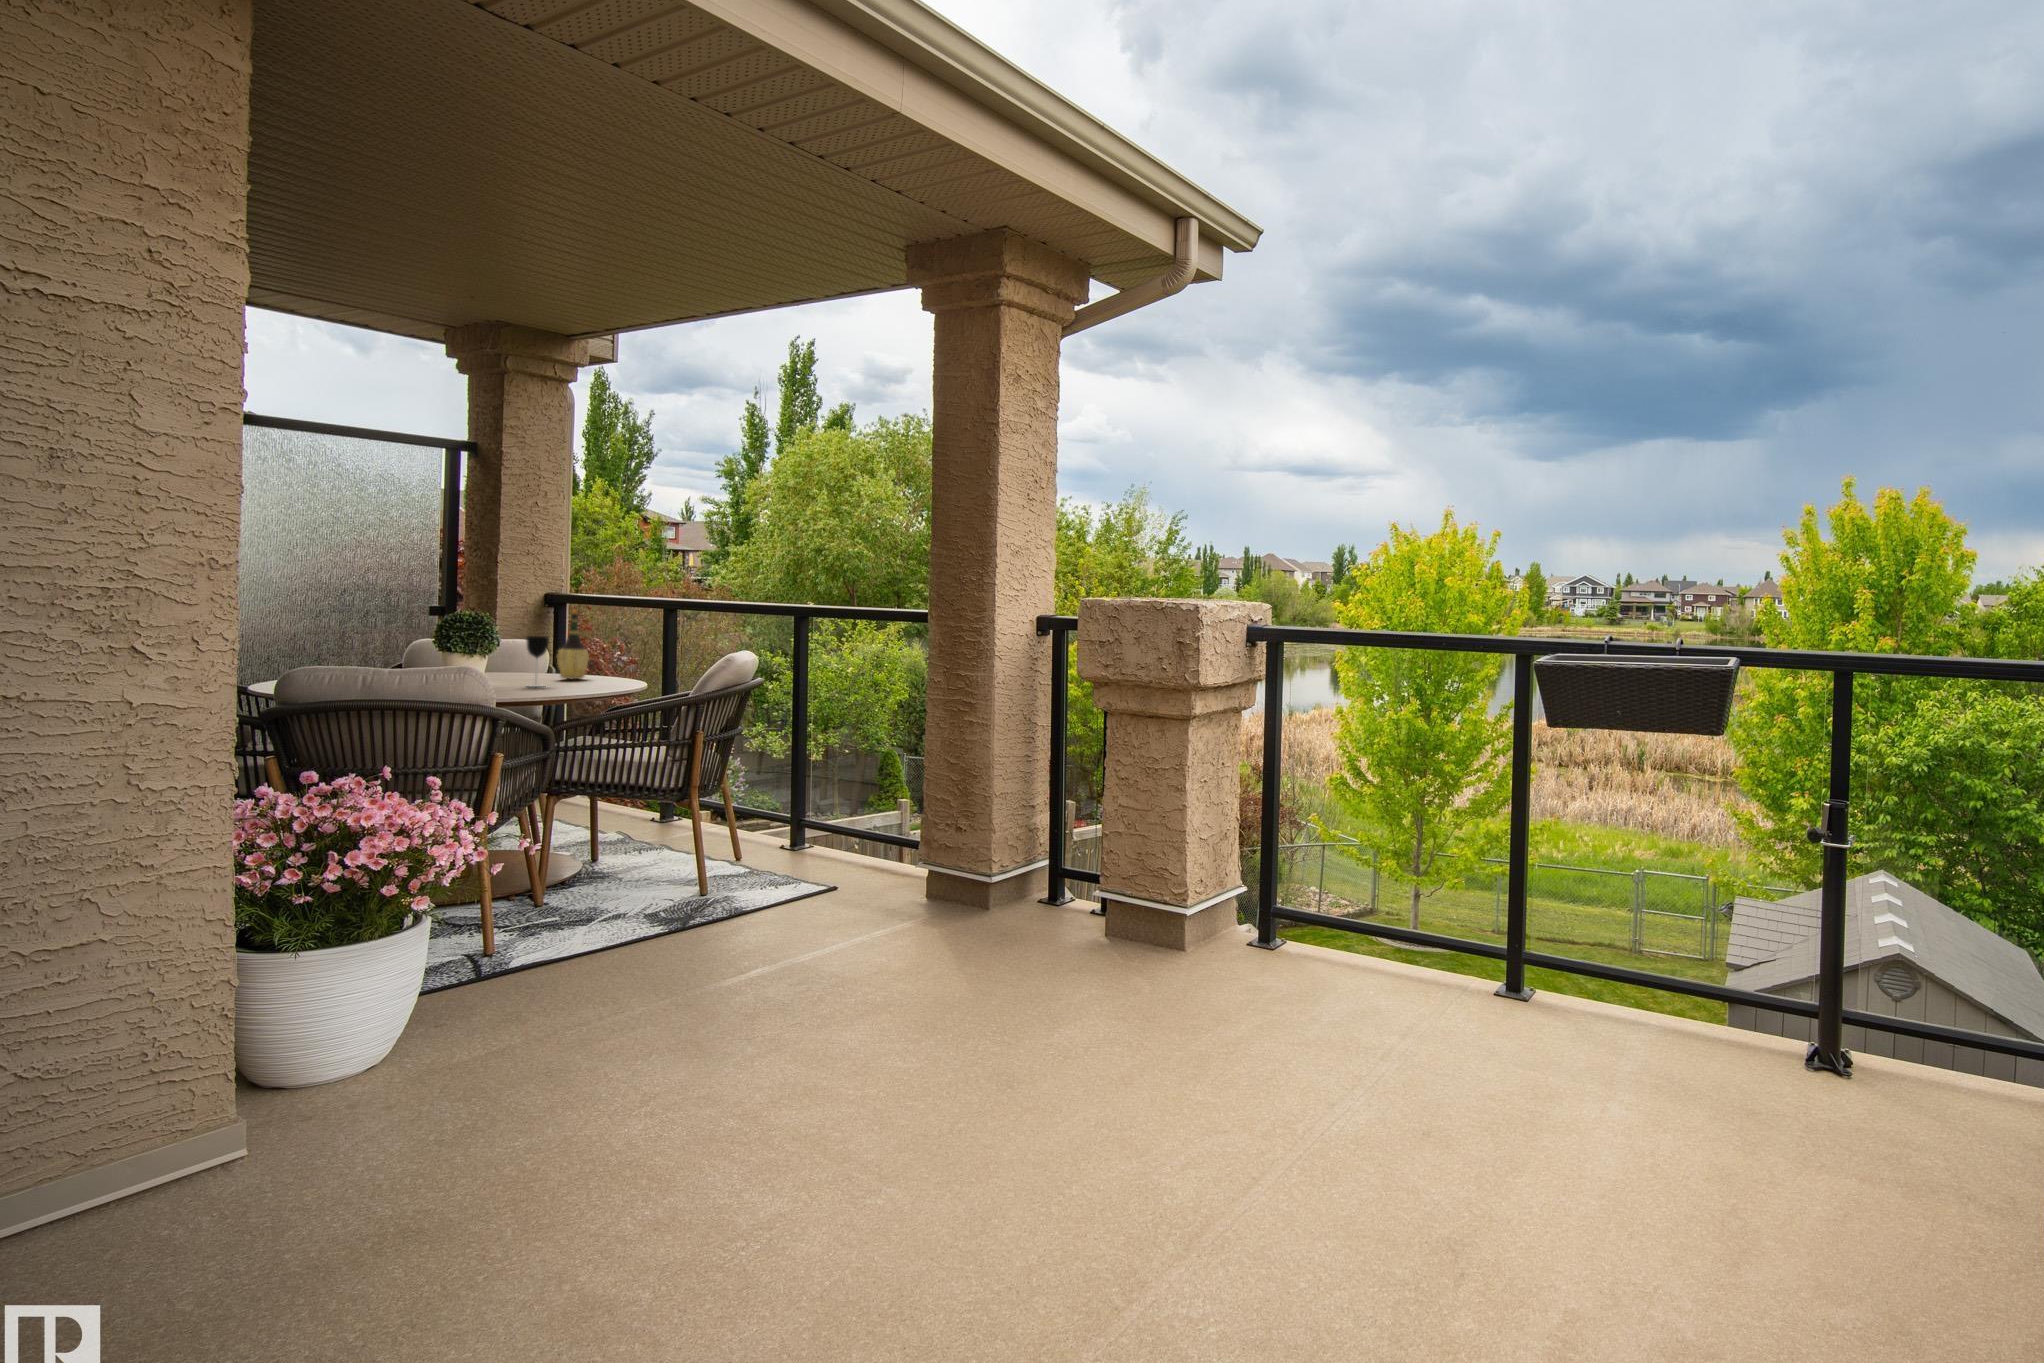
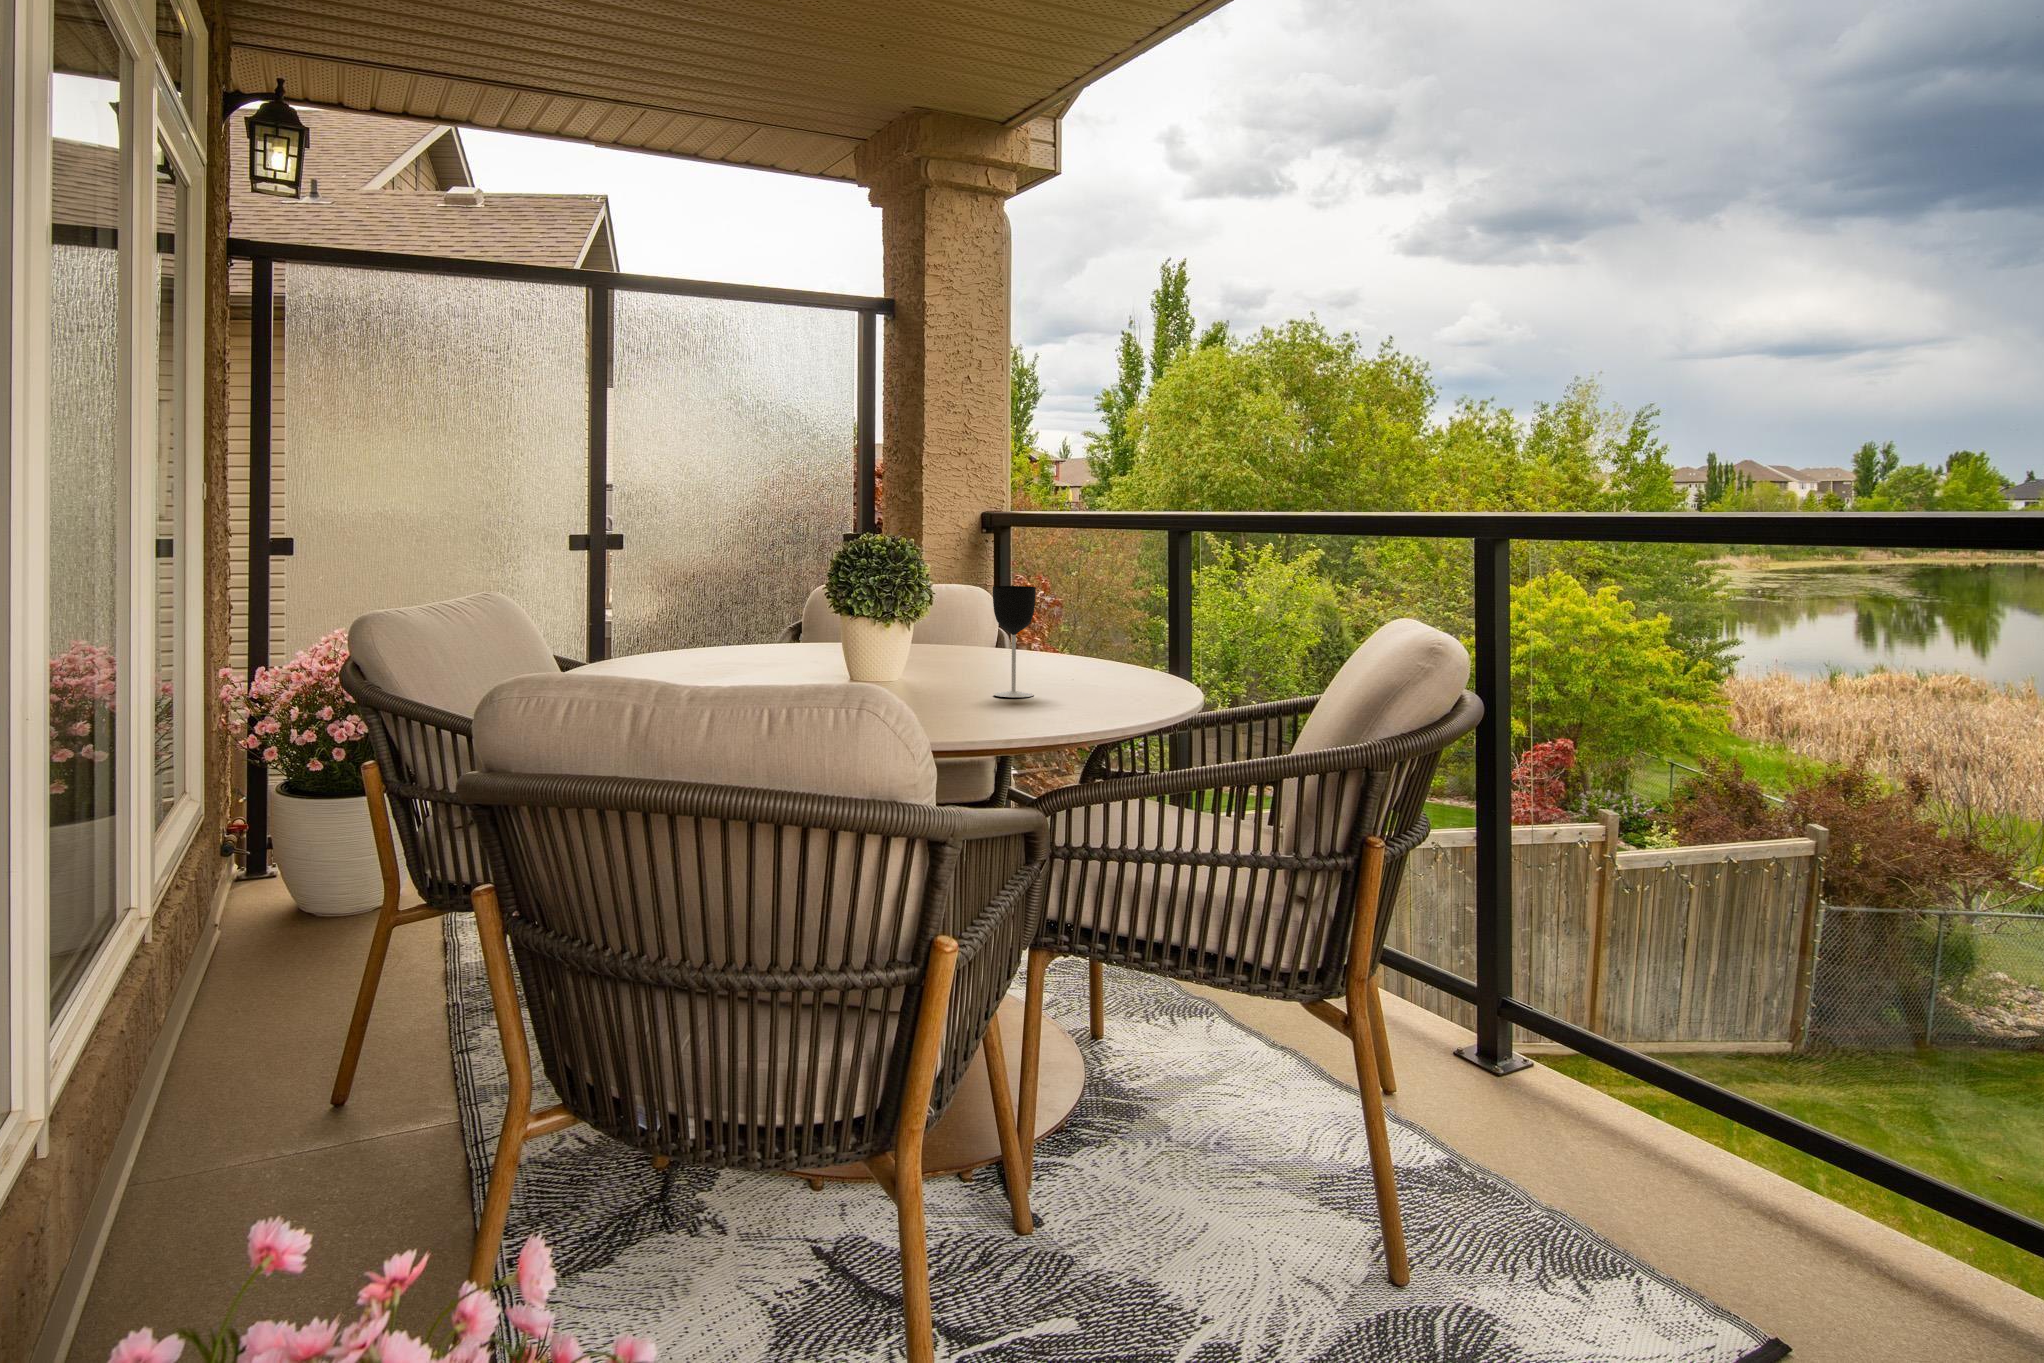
wine bottle: present [557,609,589,679] -> none [1043,528,1102,674]

